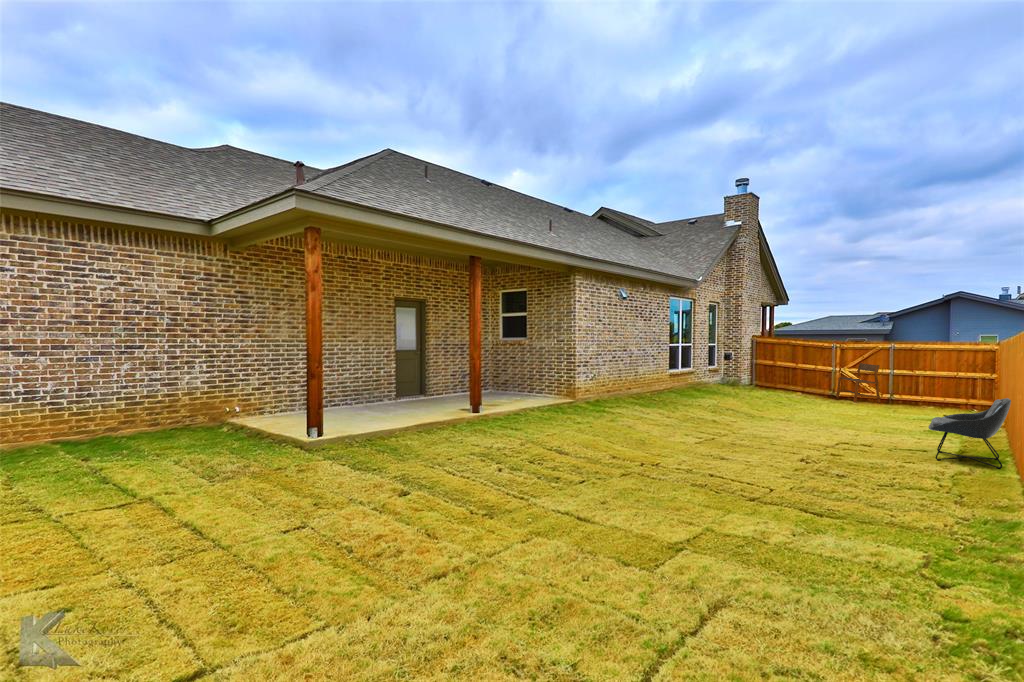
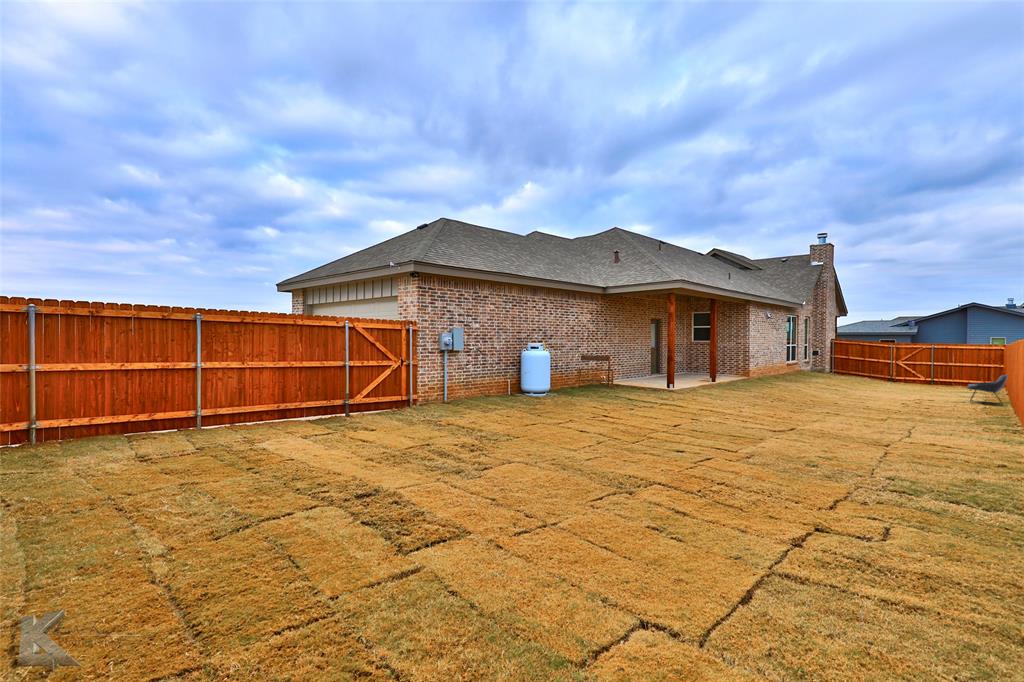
bench: present [836,363,880,403] -> present [578,355,613,388]

